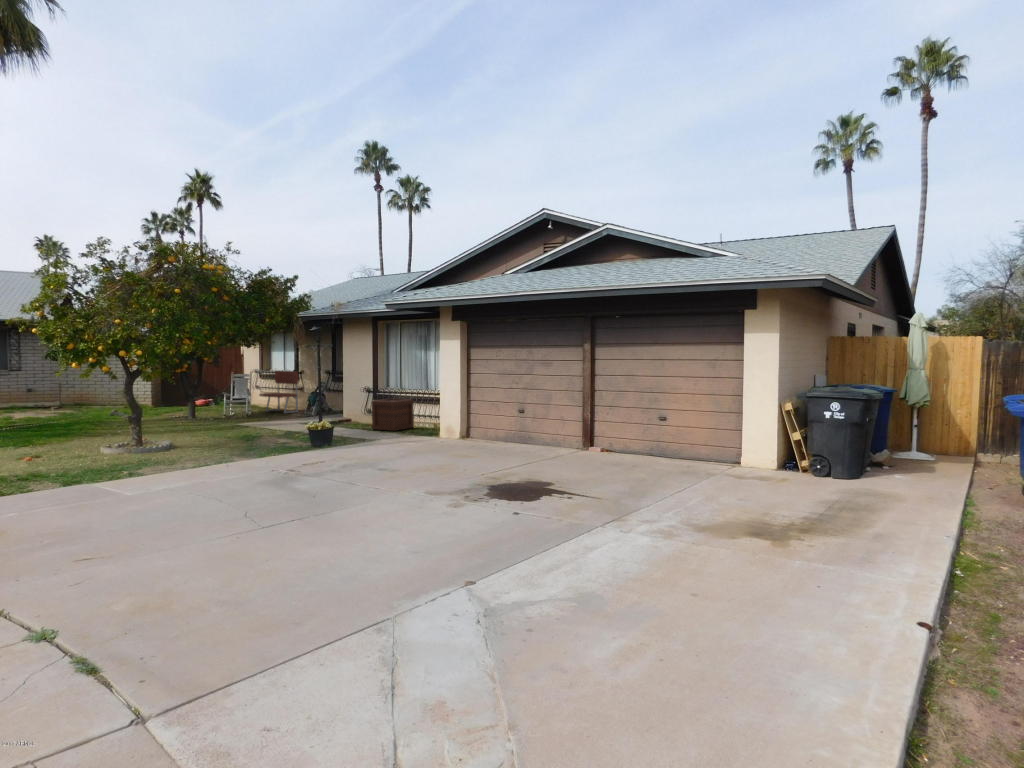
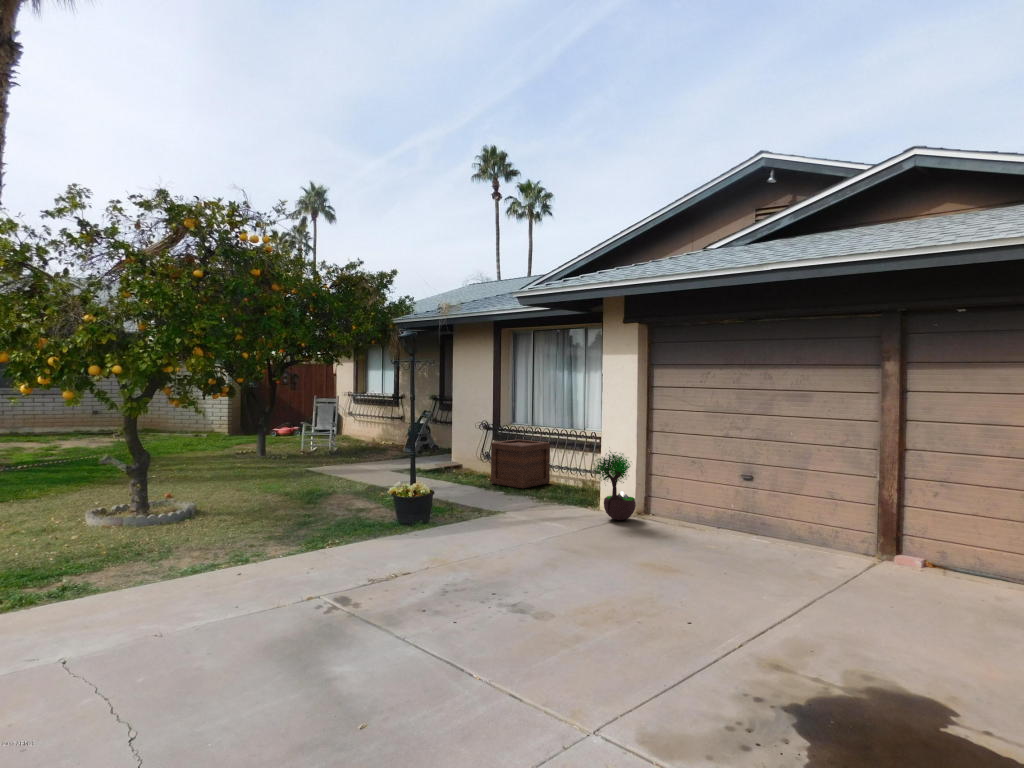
bench: present [259,371,298,413] -> none [350,395,397,450]
potted tree: none [433,397,462,442] -> present [593,450,636,520]

